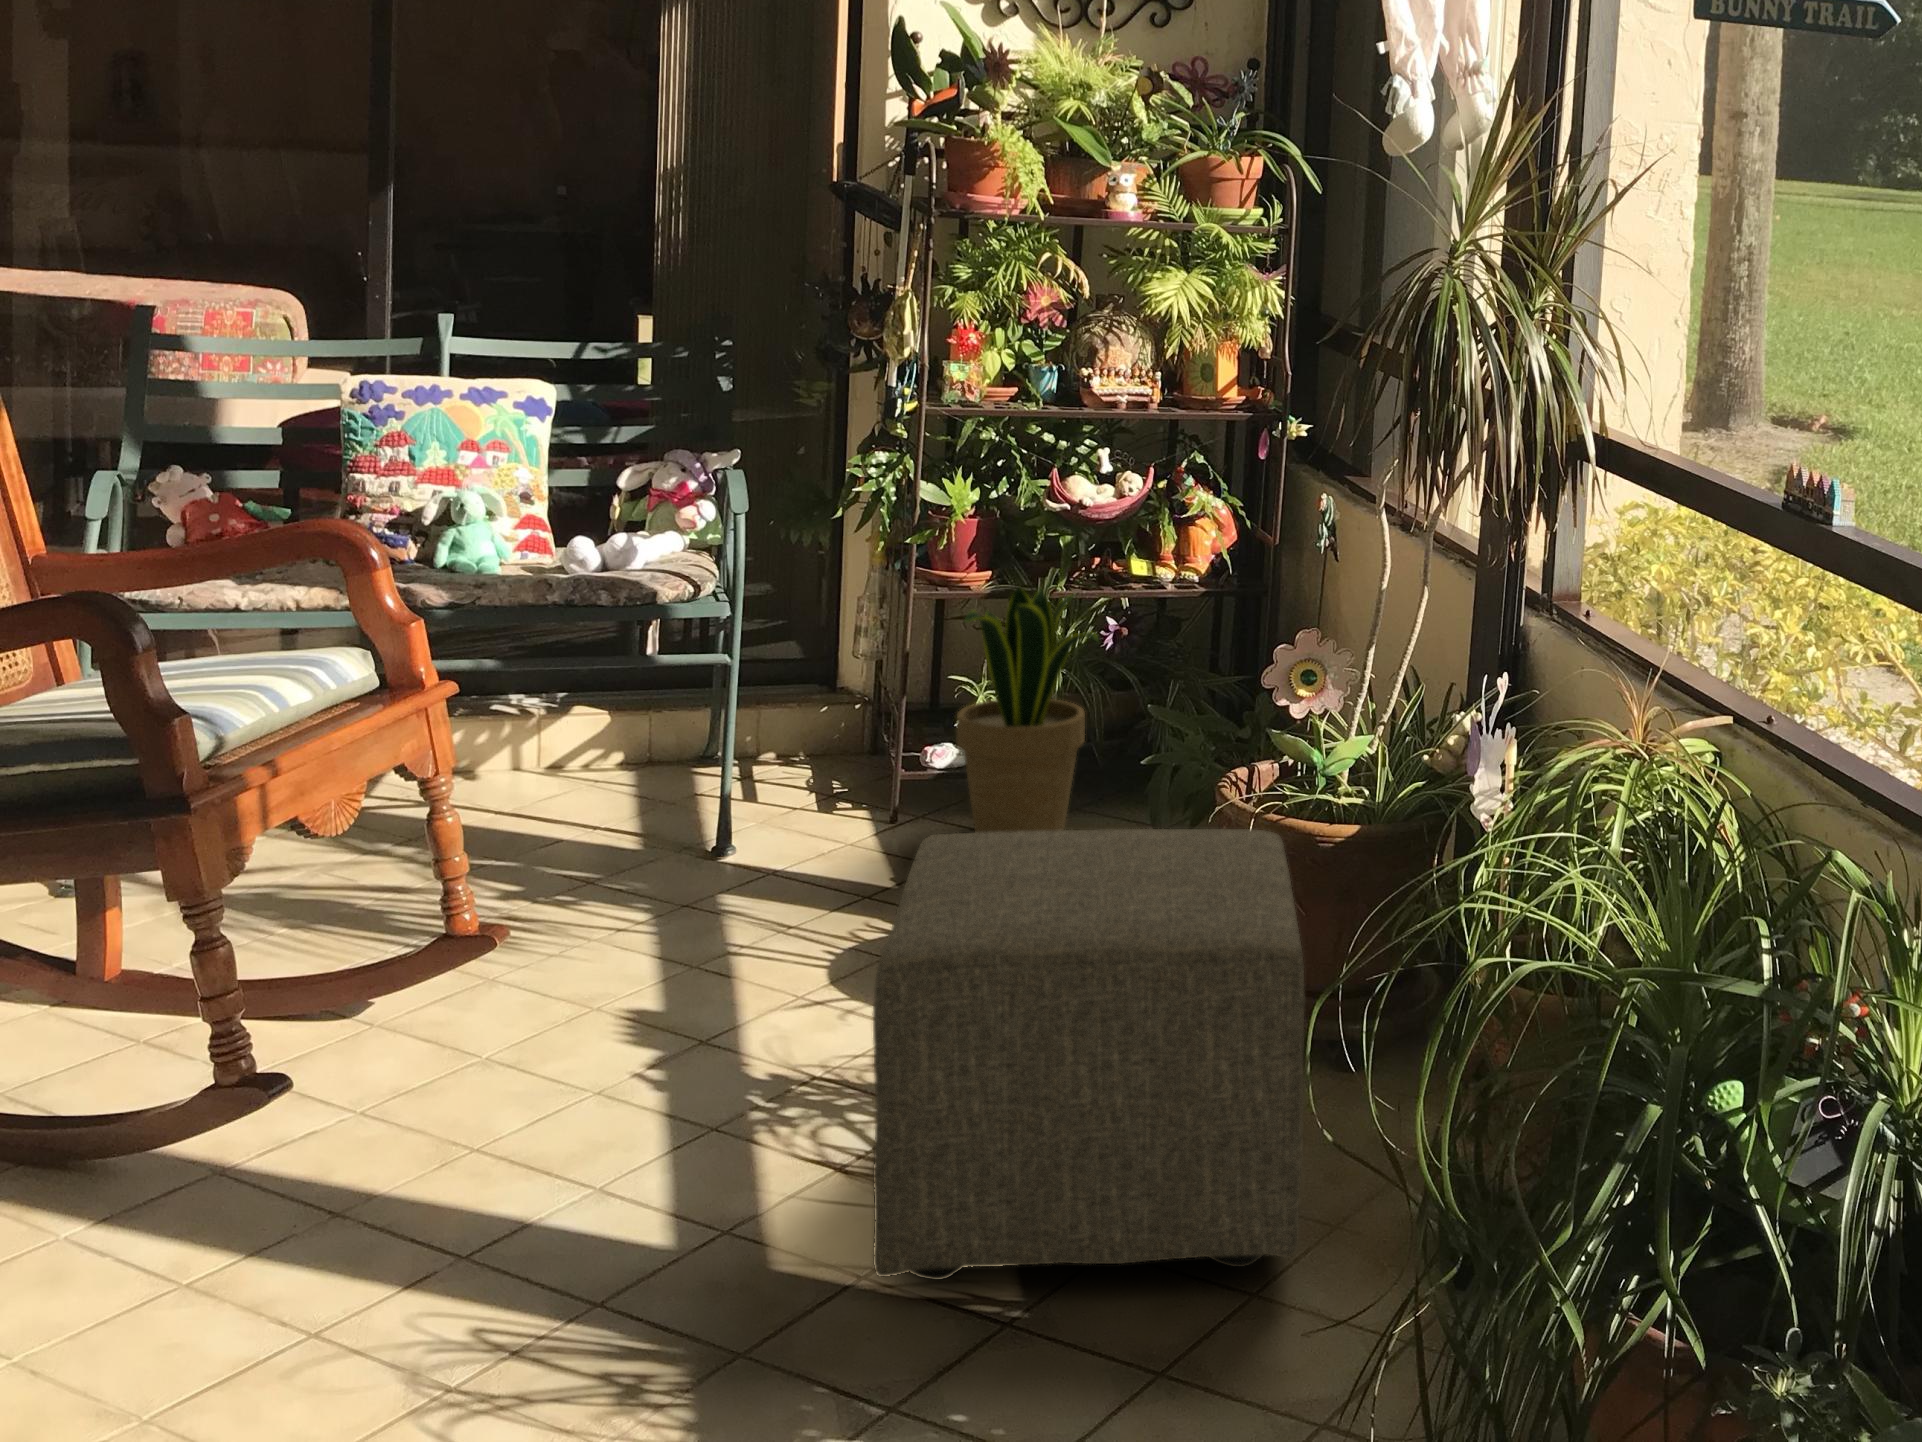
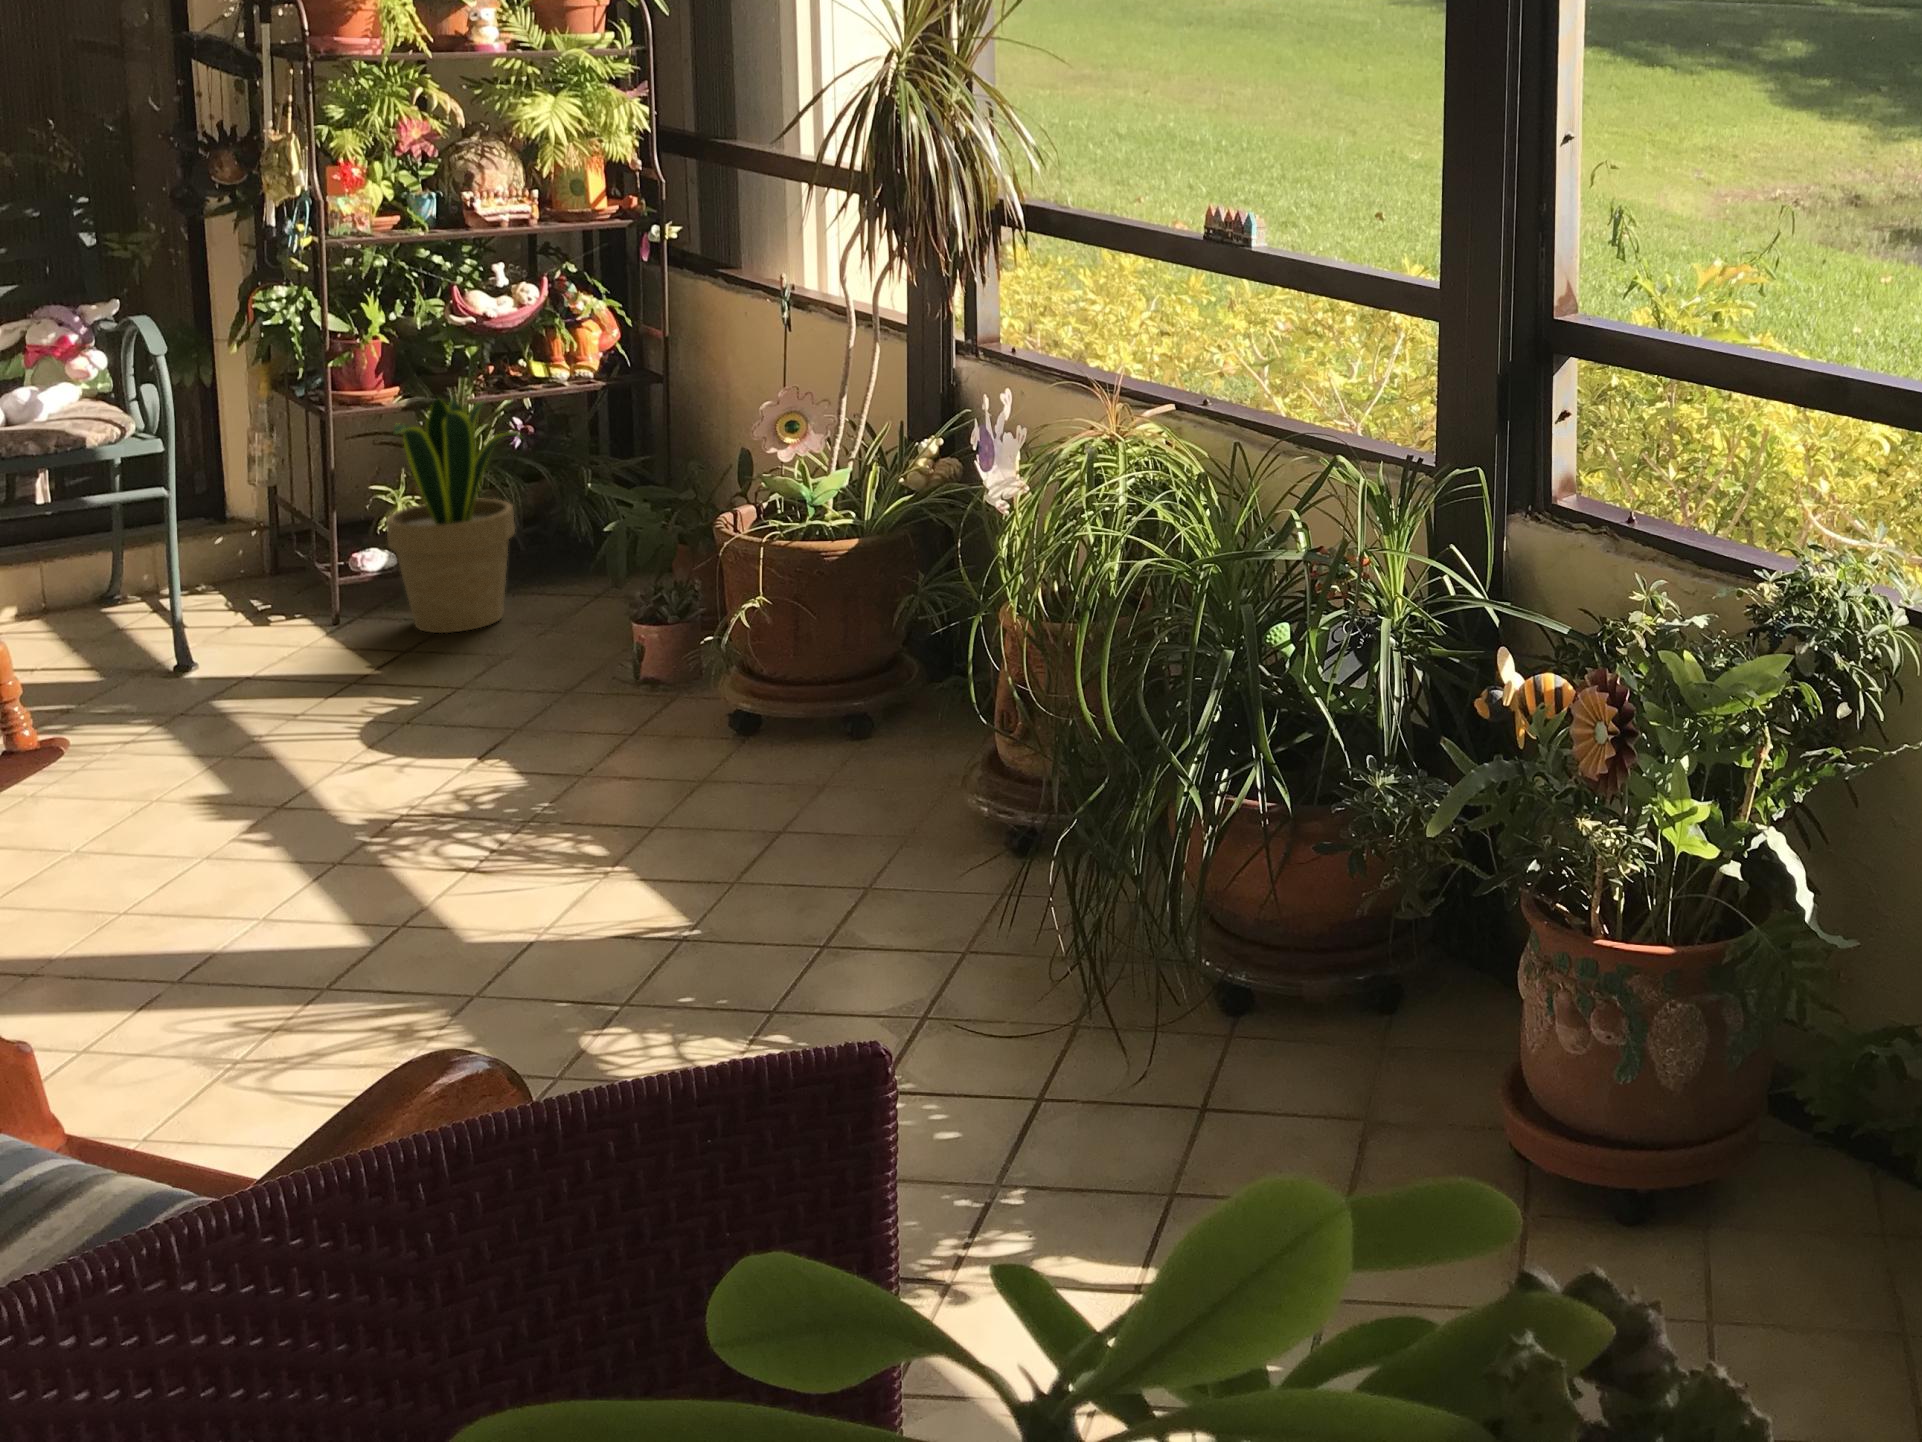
ottoman: present [873,829,1304,1280] -> none [493,549,900,927]

